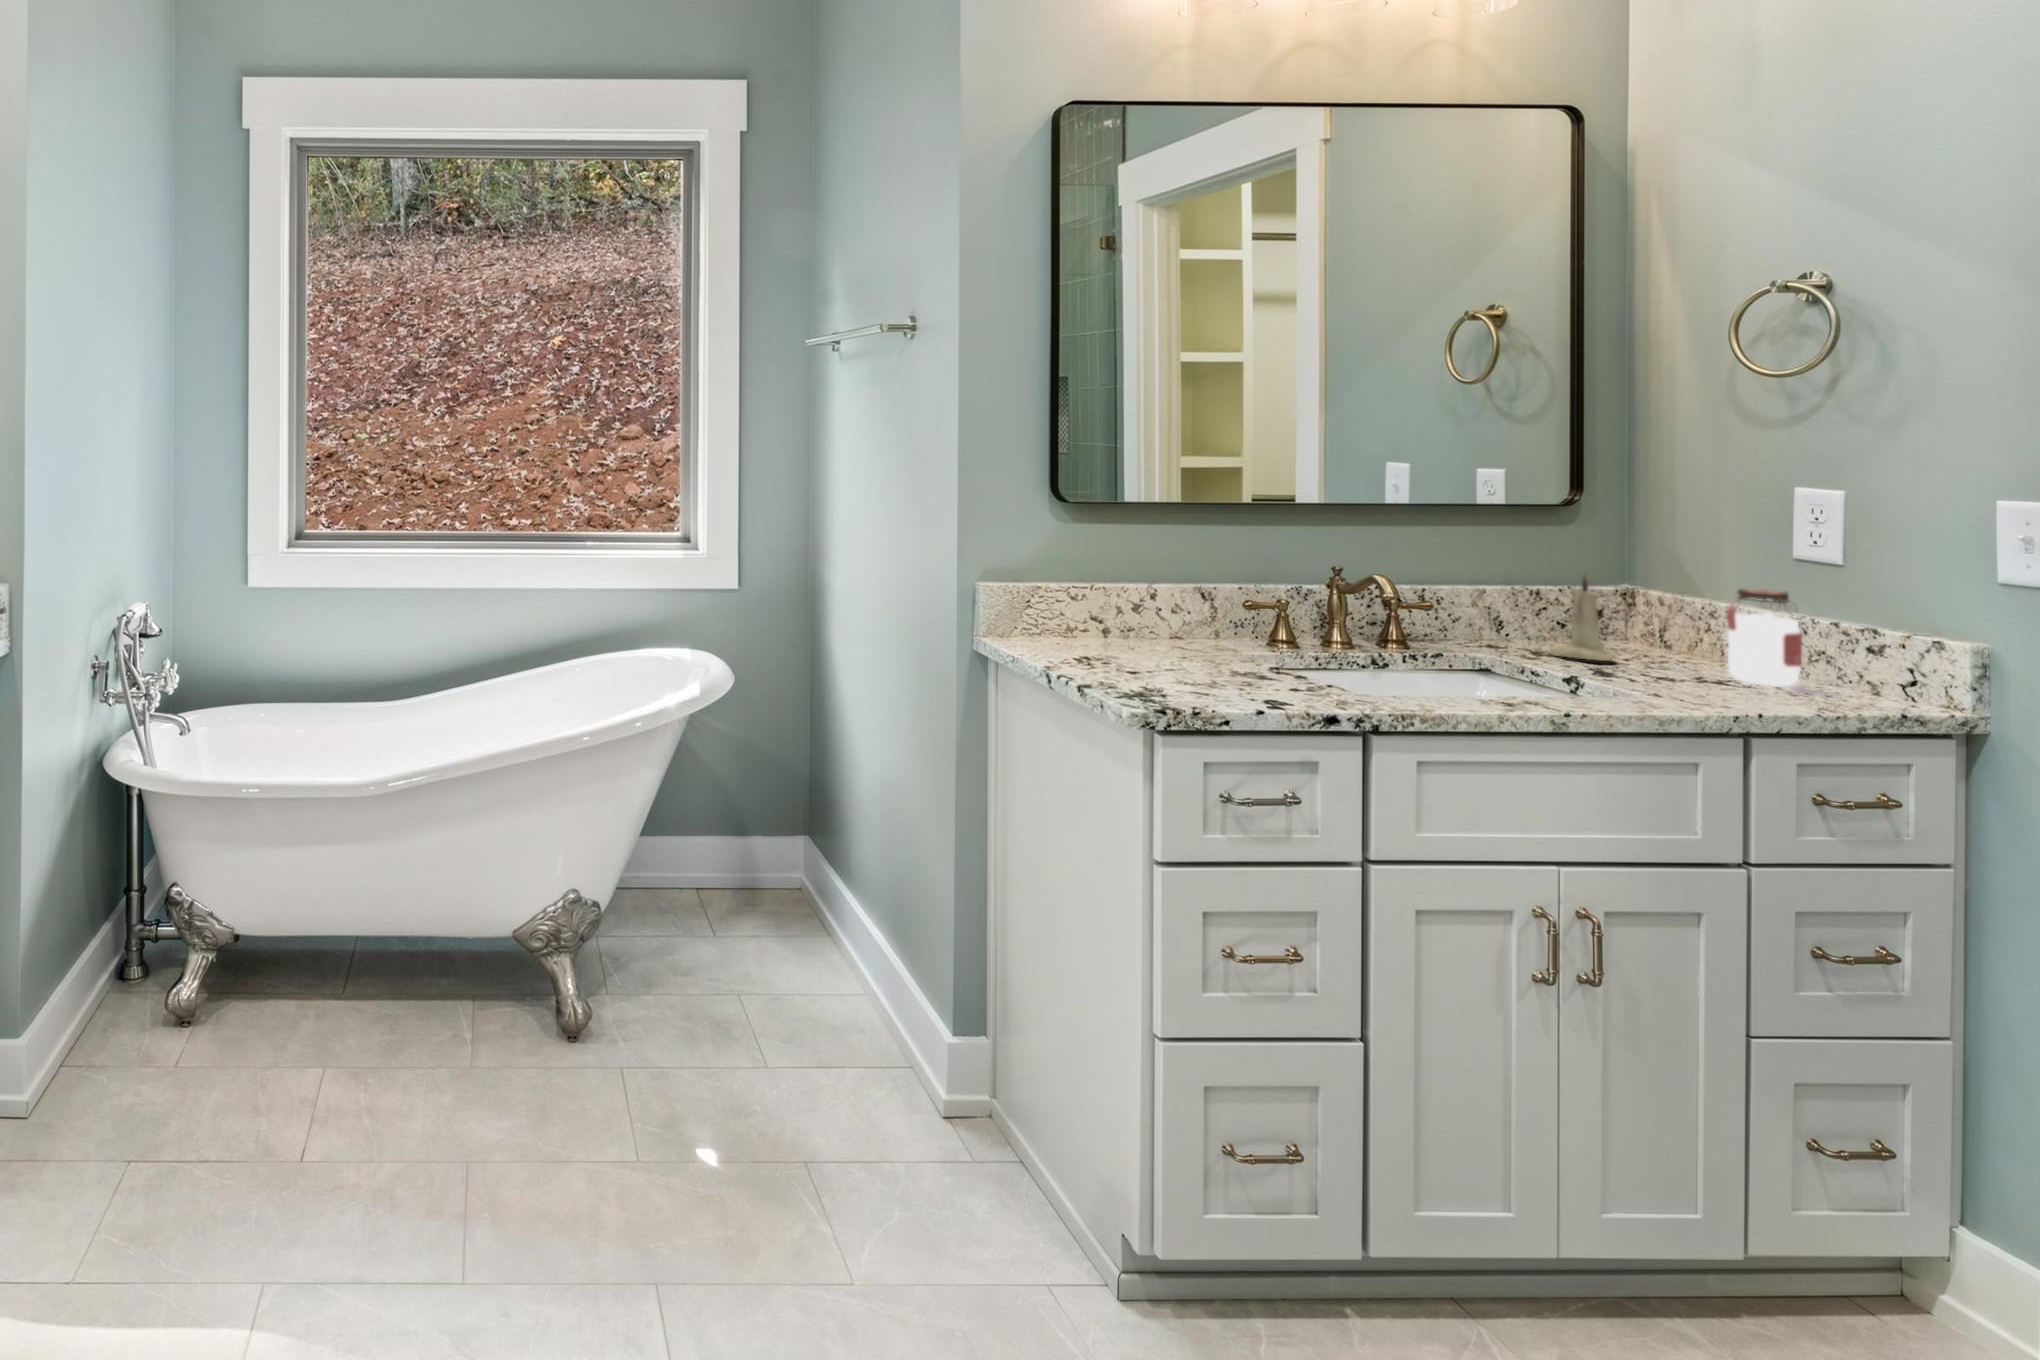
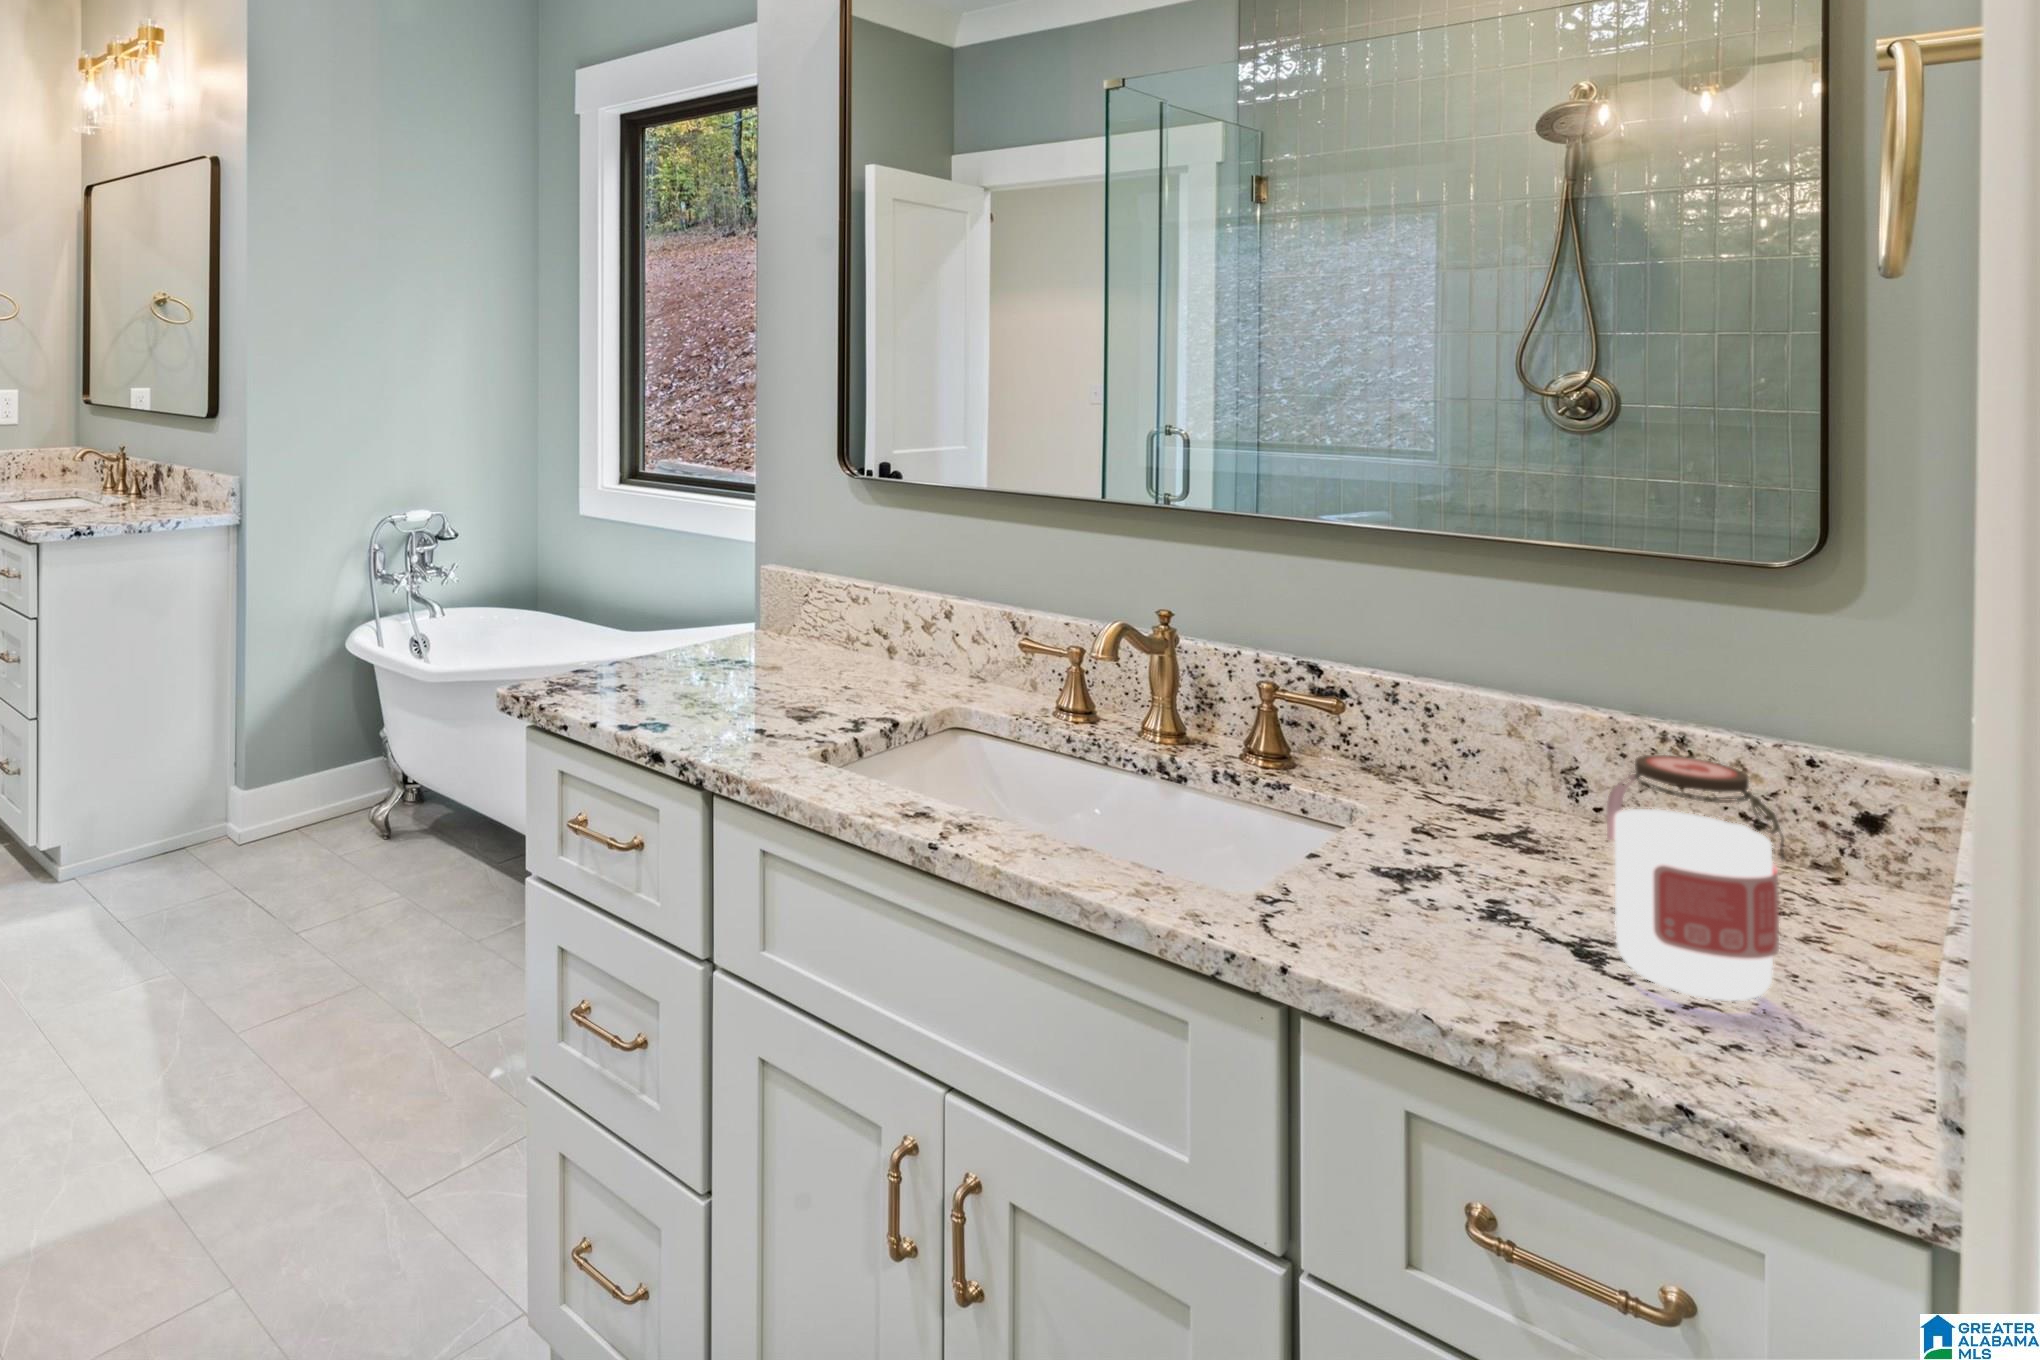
candle: present [1550,575,1616,661] -> none [1494,684,1612,875]

